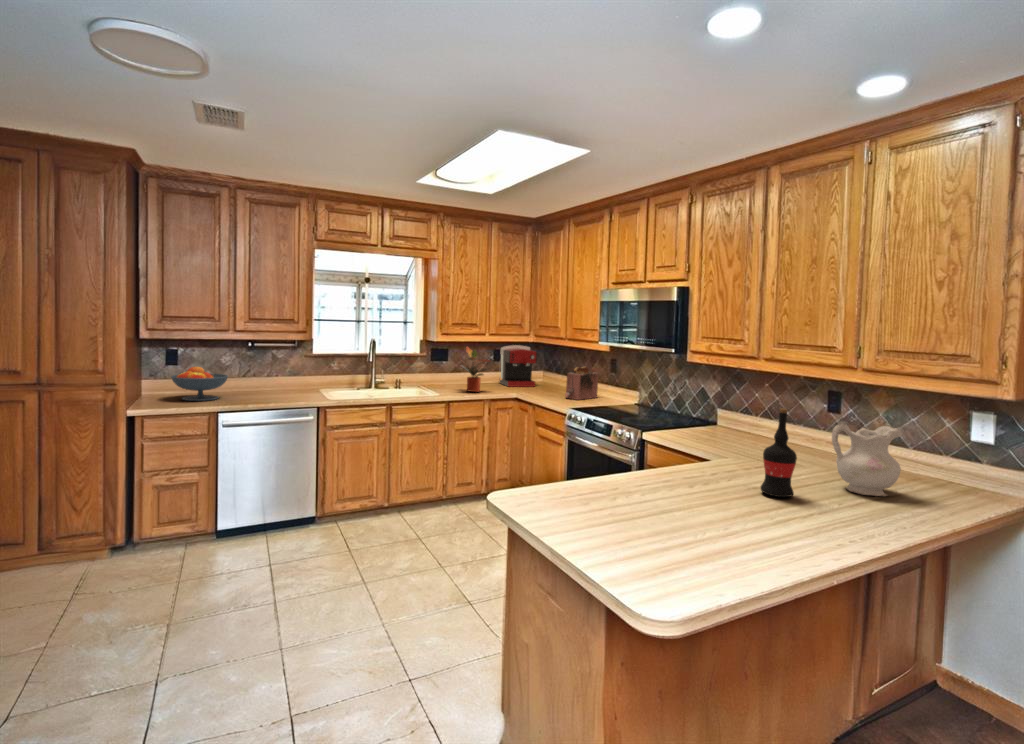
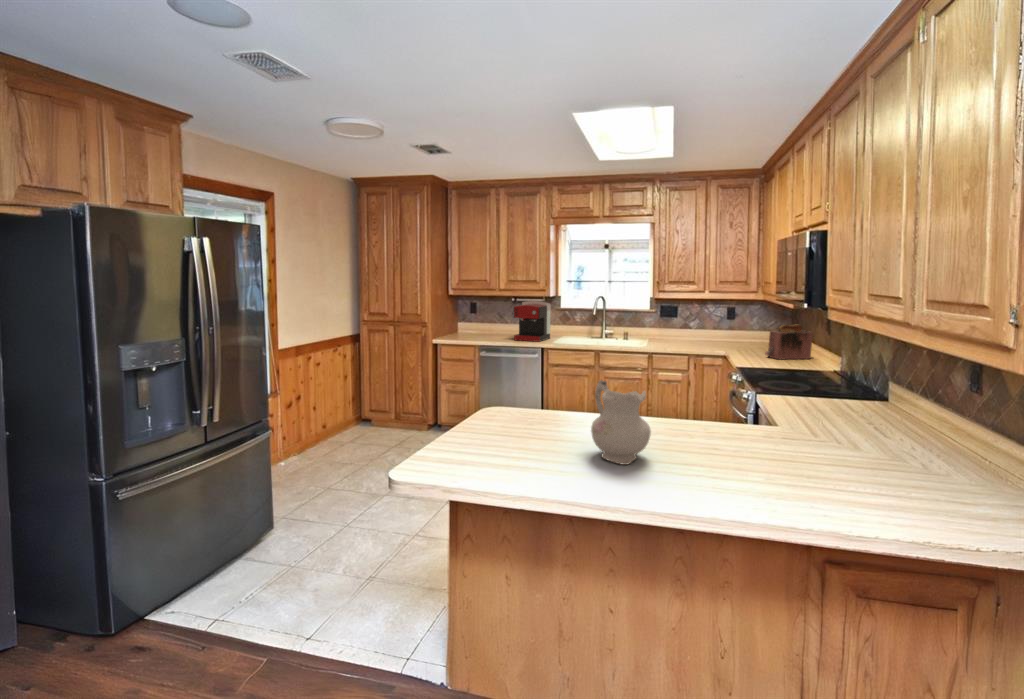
coffee maker: present [500,345,537,387] -> present [514,301,551,342]
potted plant: present [460,347,491,392] -> none [667,302,703,345]
fruit bowl: present [171,367,228,401] -> none [460,315,493,338]
wine bottle: present [761,408,797,497] -> none [704,373,742,469]
ceramic pitcher: present [832,422,902,496] -> present [591,380,651,465]

